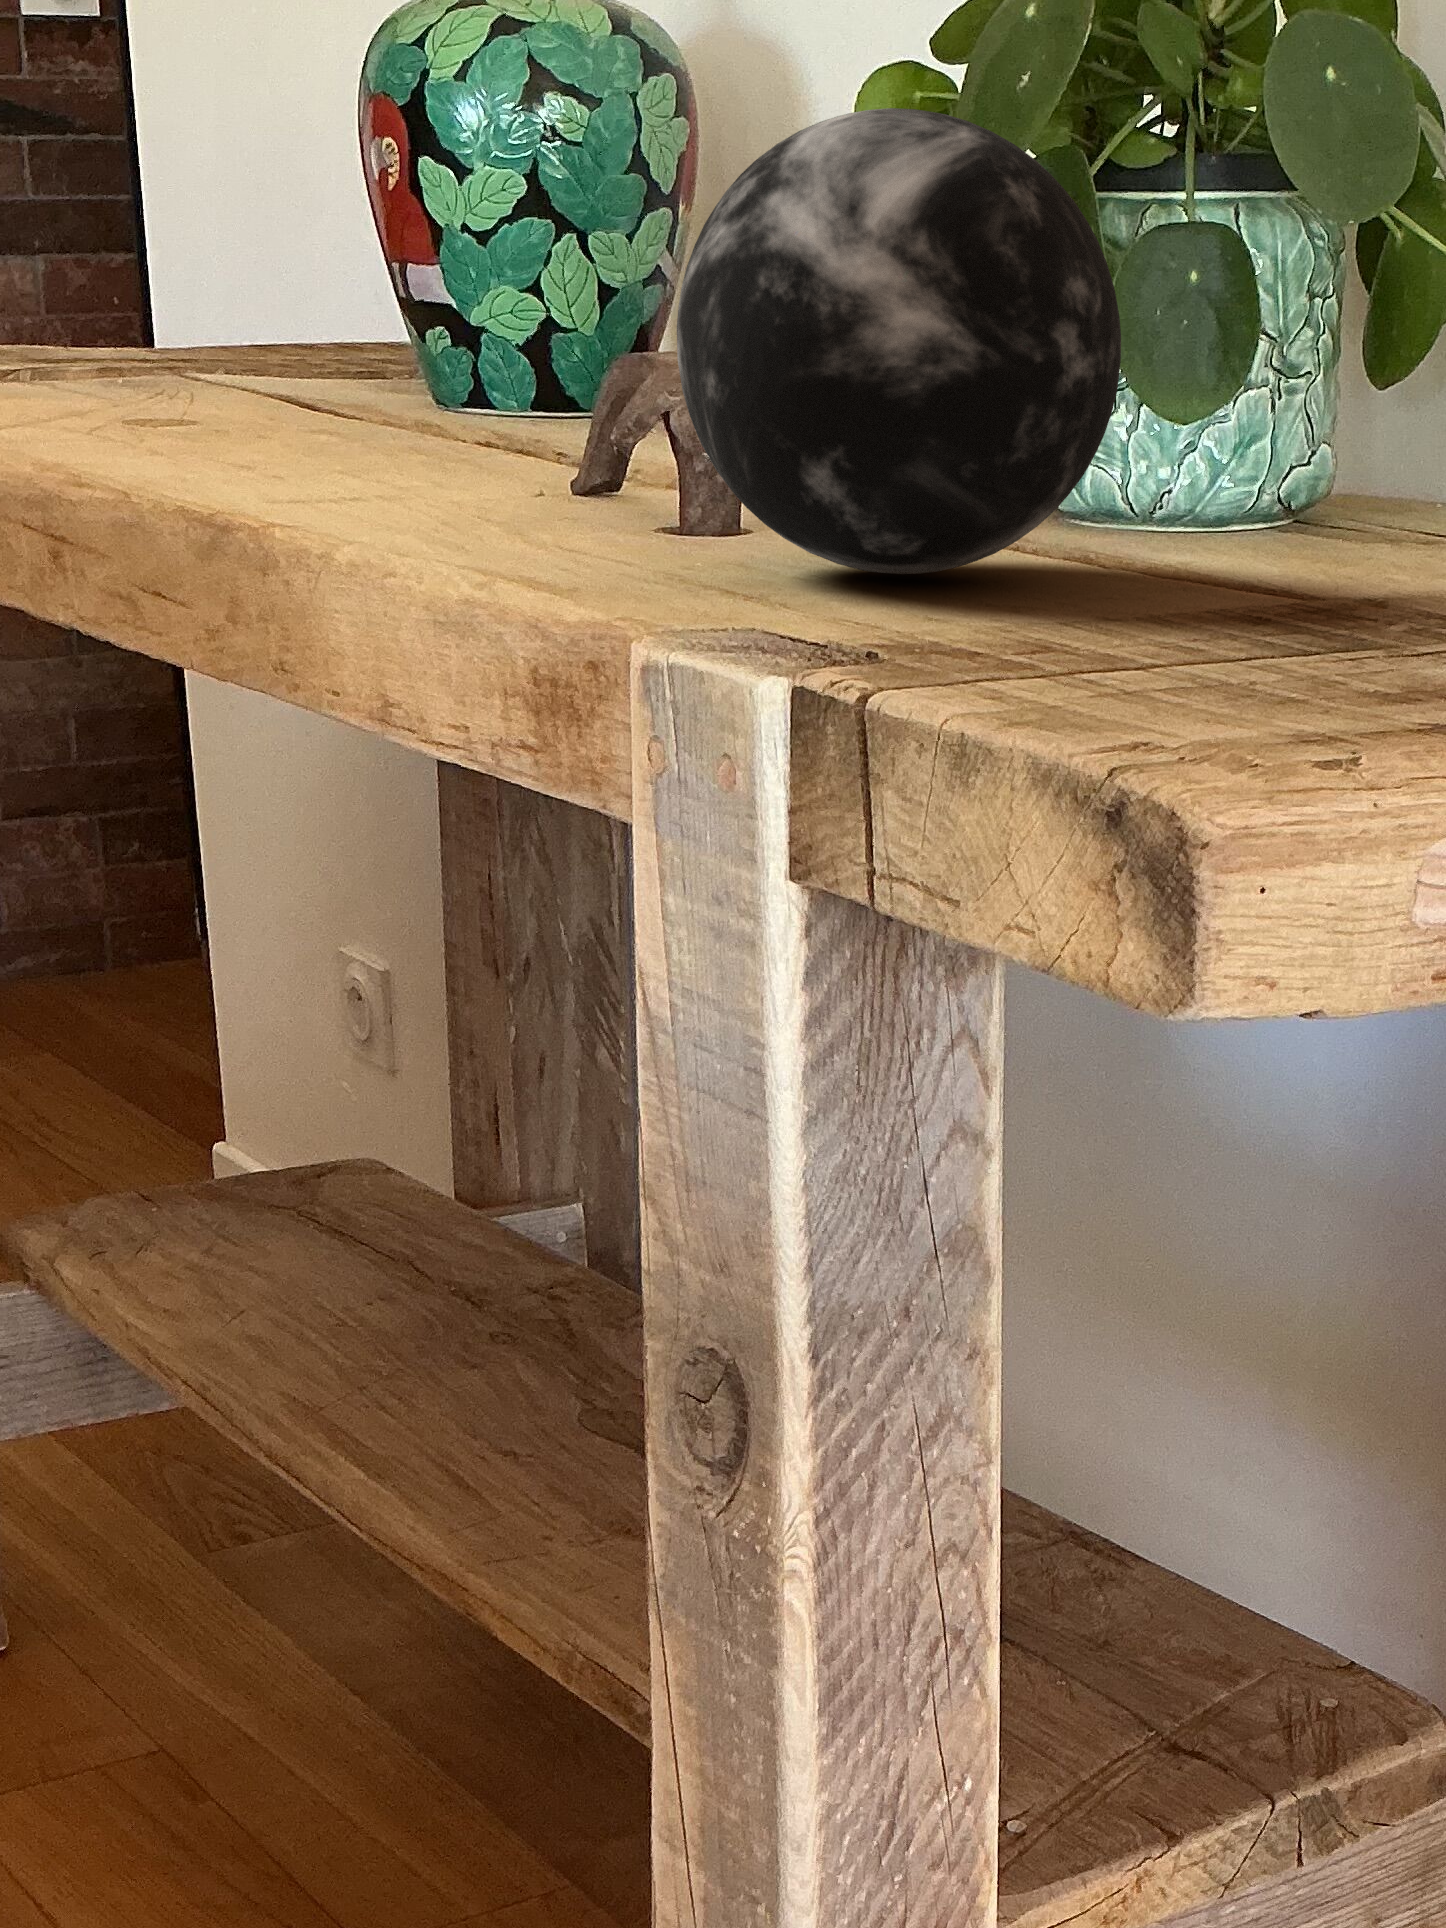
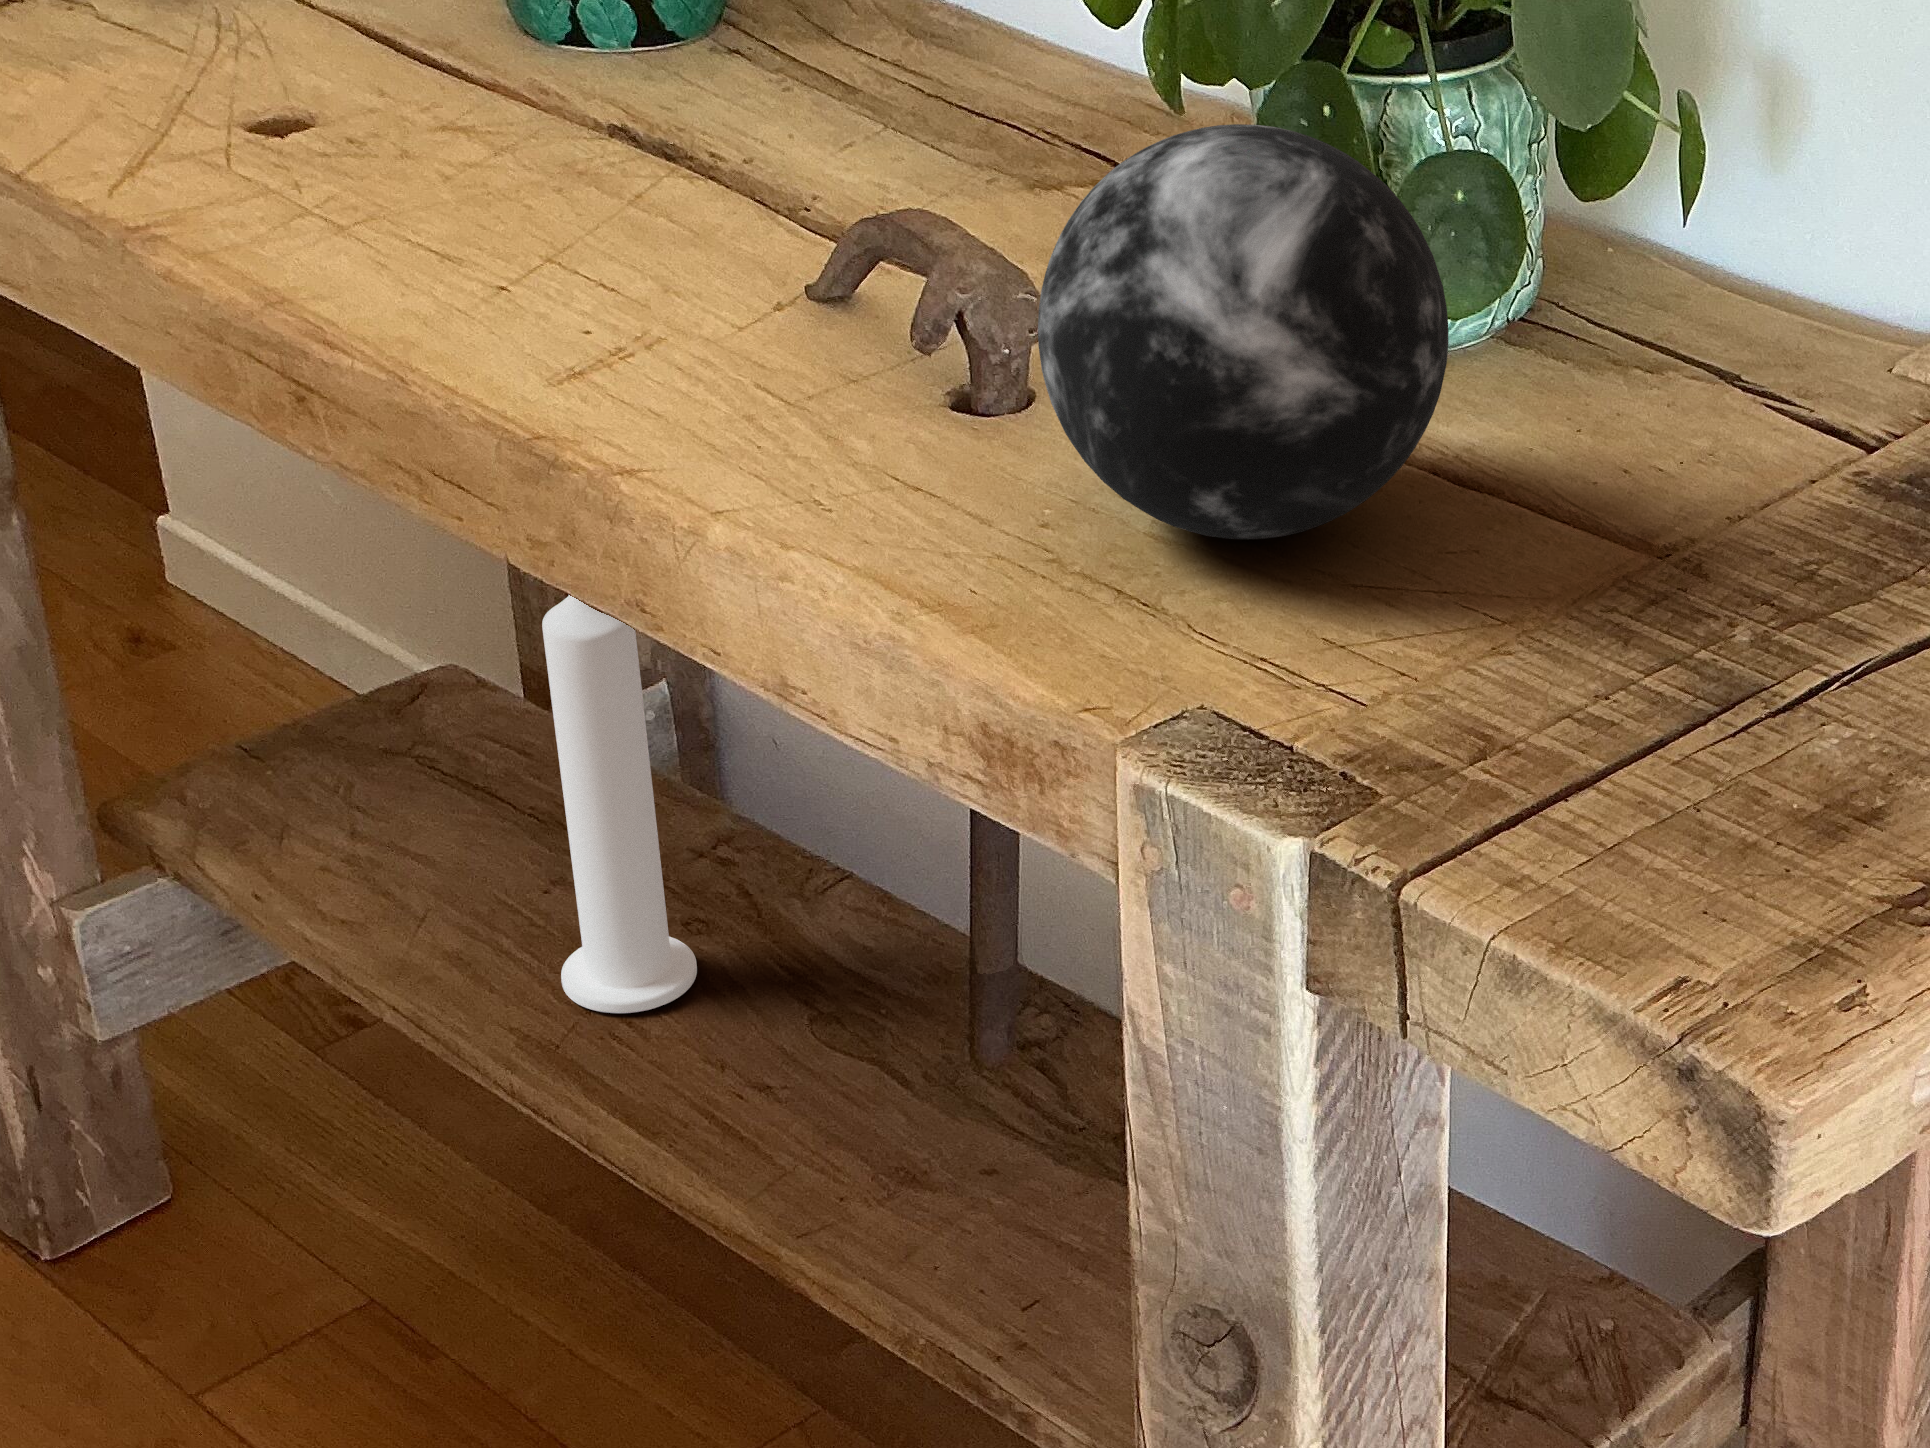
candle: none [342,873,484,1385] -> present [542,595,697,1013]

